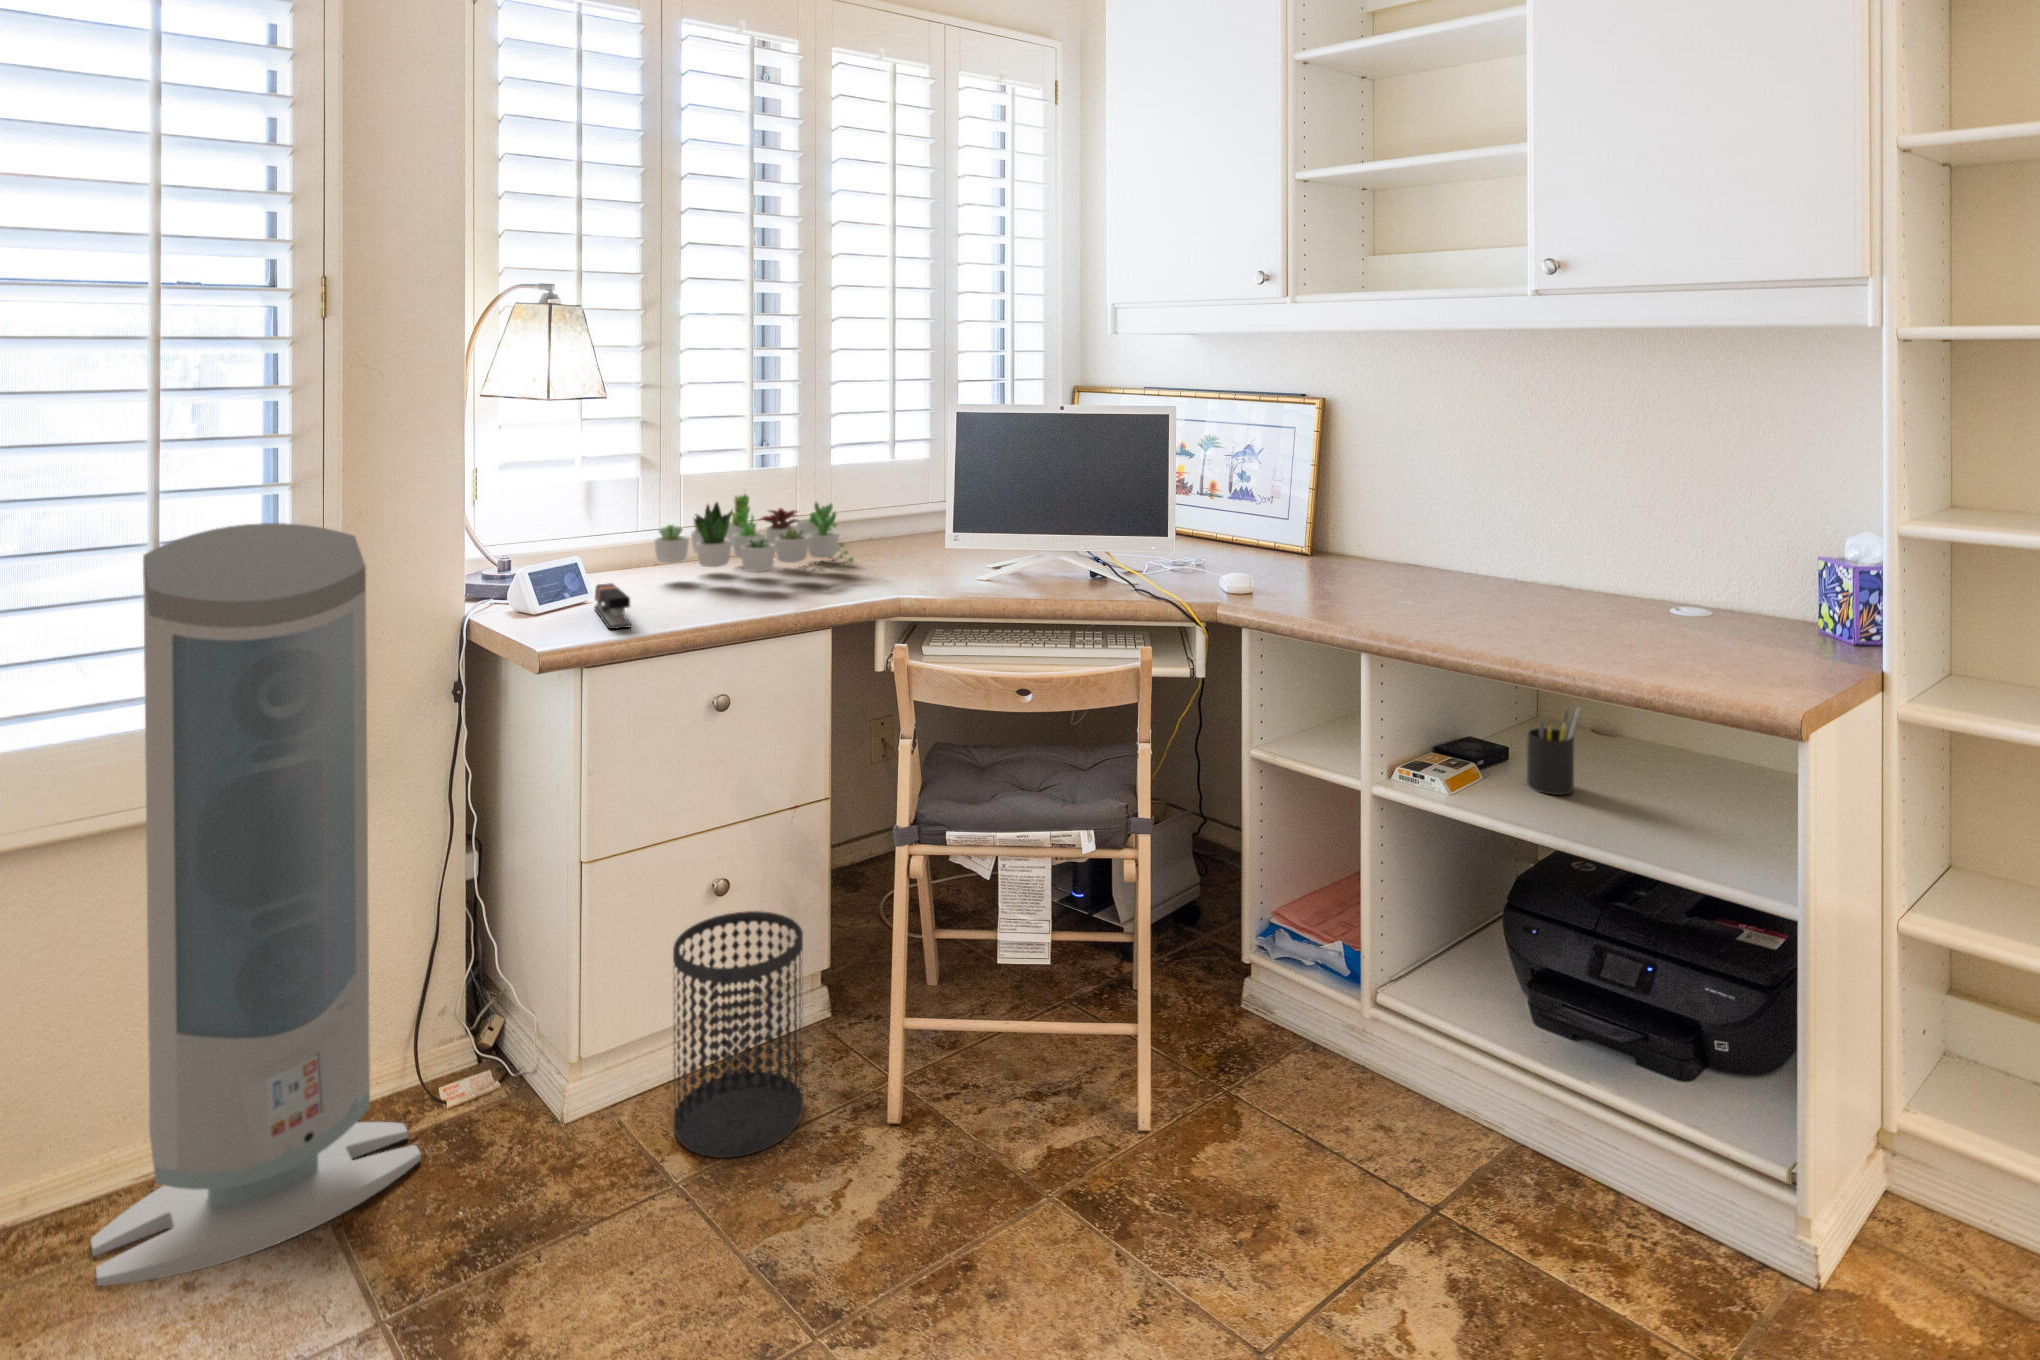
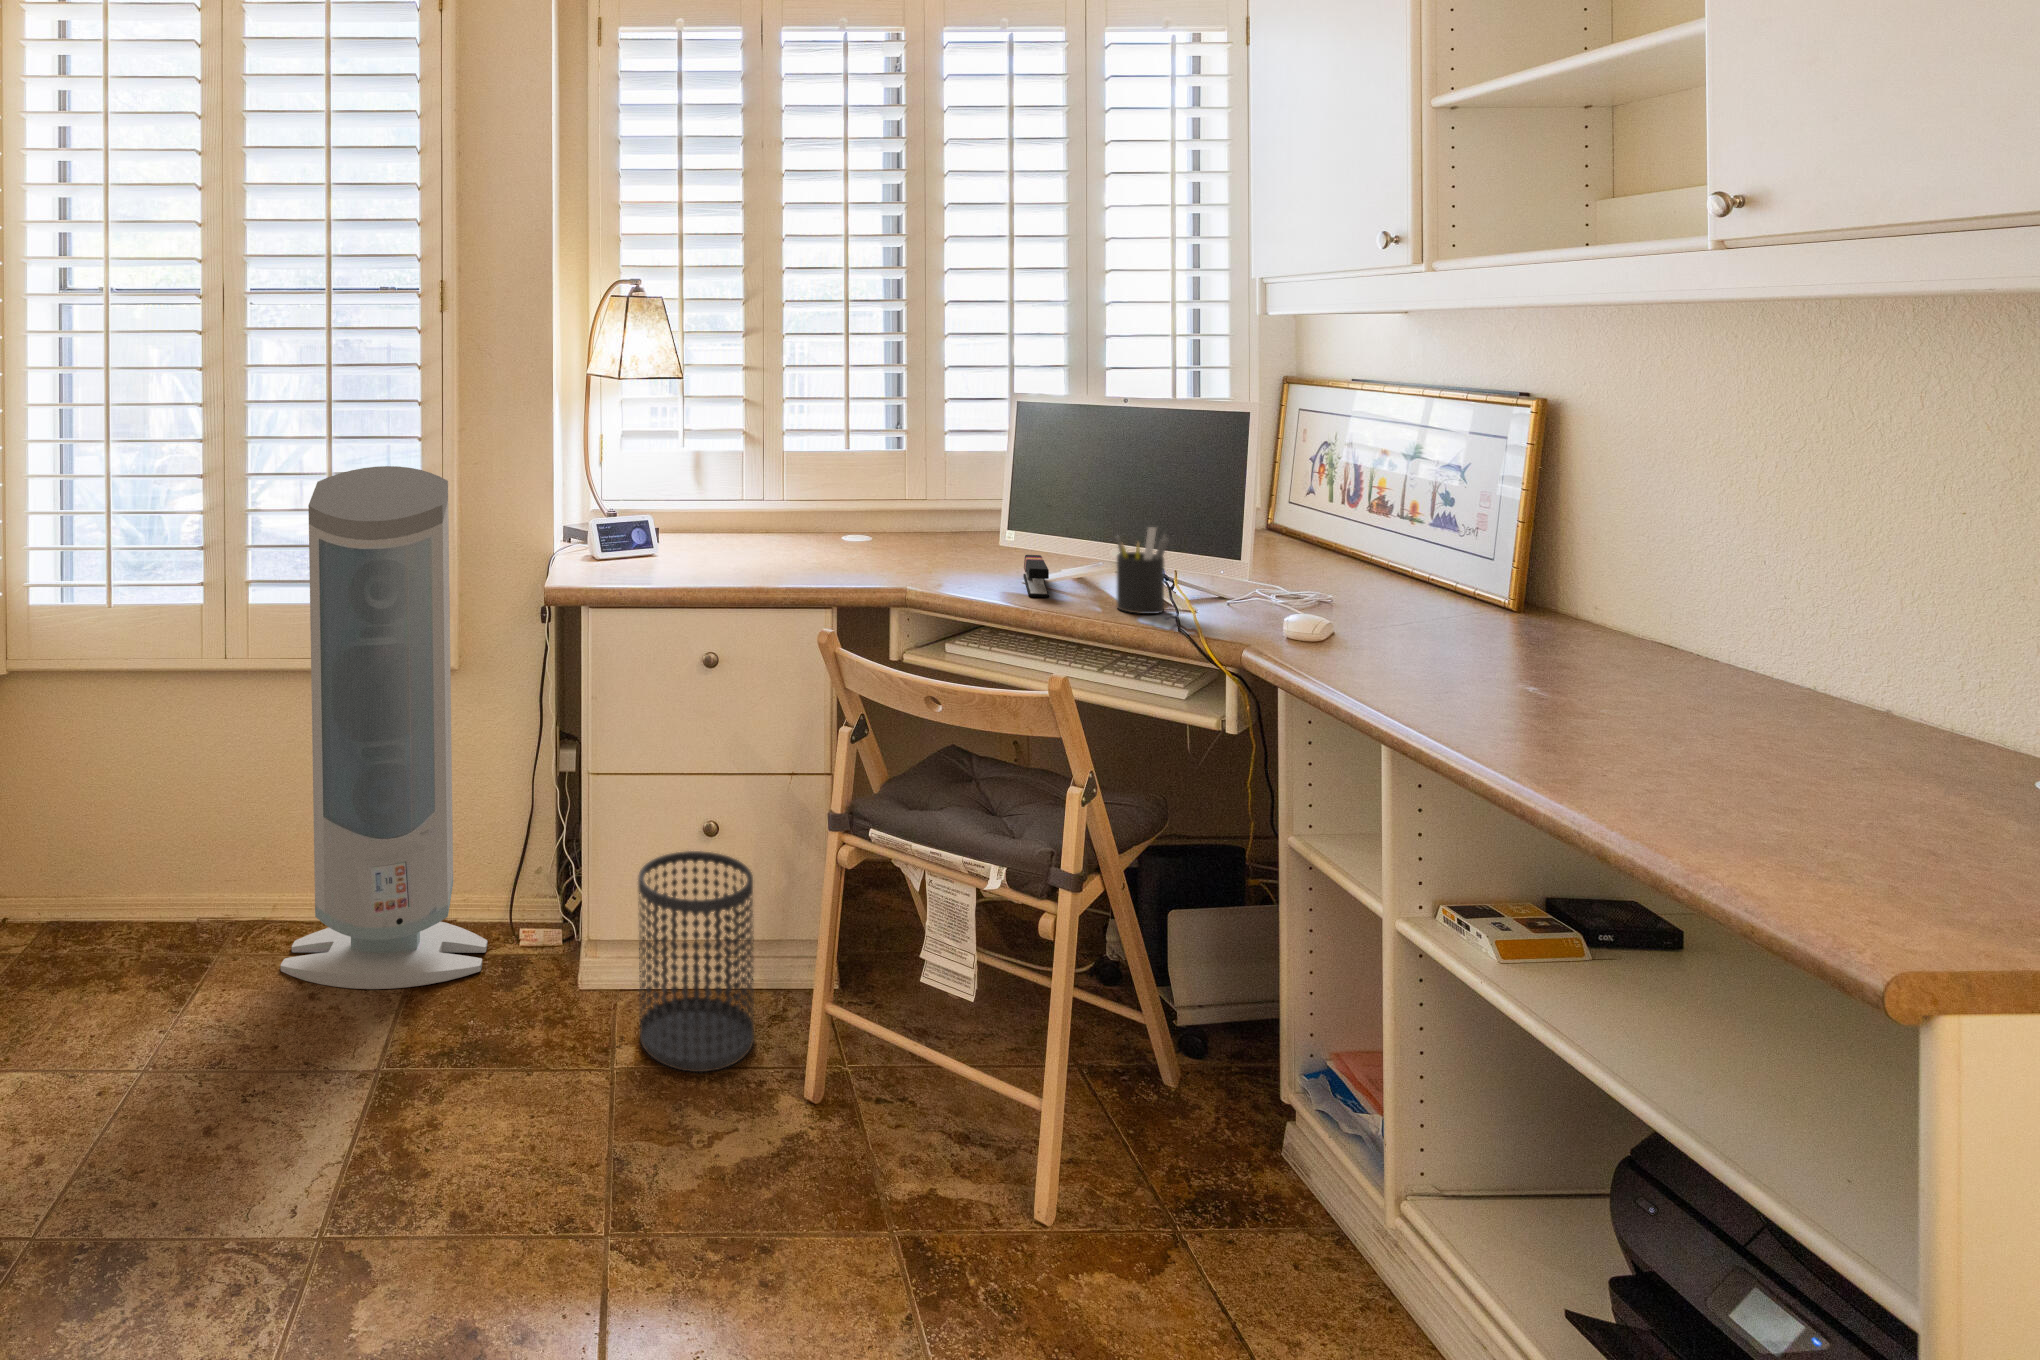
succulent plant: present [655,494,853,572] -> none [726,468,918,555]
stapler: present [594,584,631,629] -> present [1023,555,1049,597]
pen holder: present [1527,707,1580,795] -> present [1116,527,1169,614]

